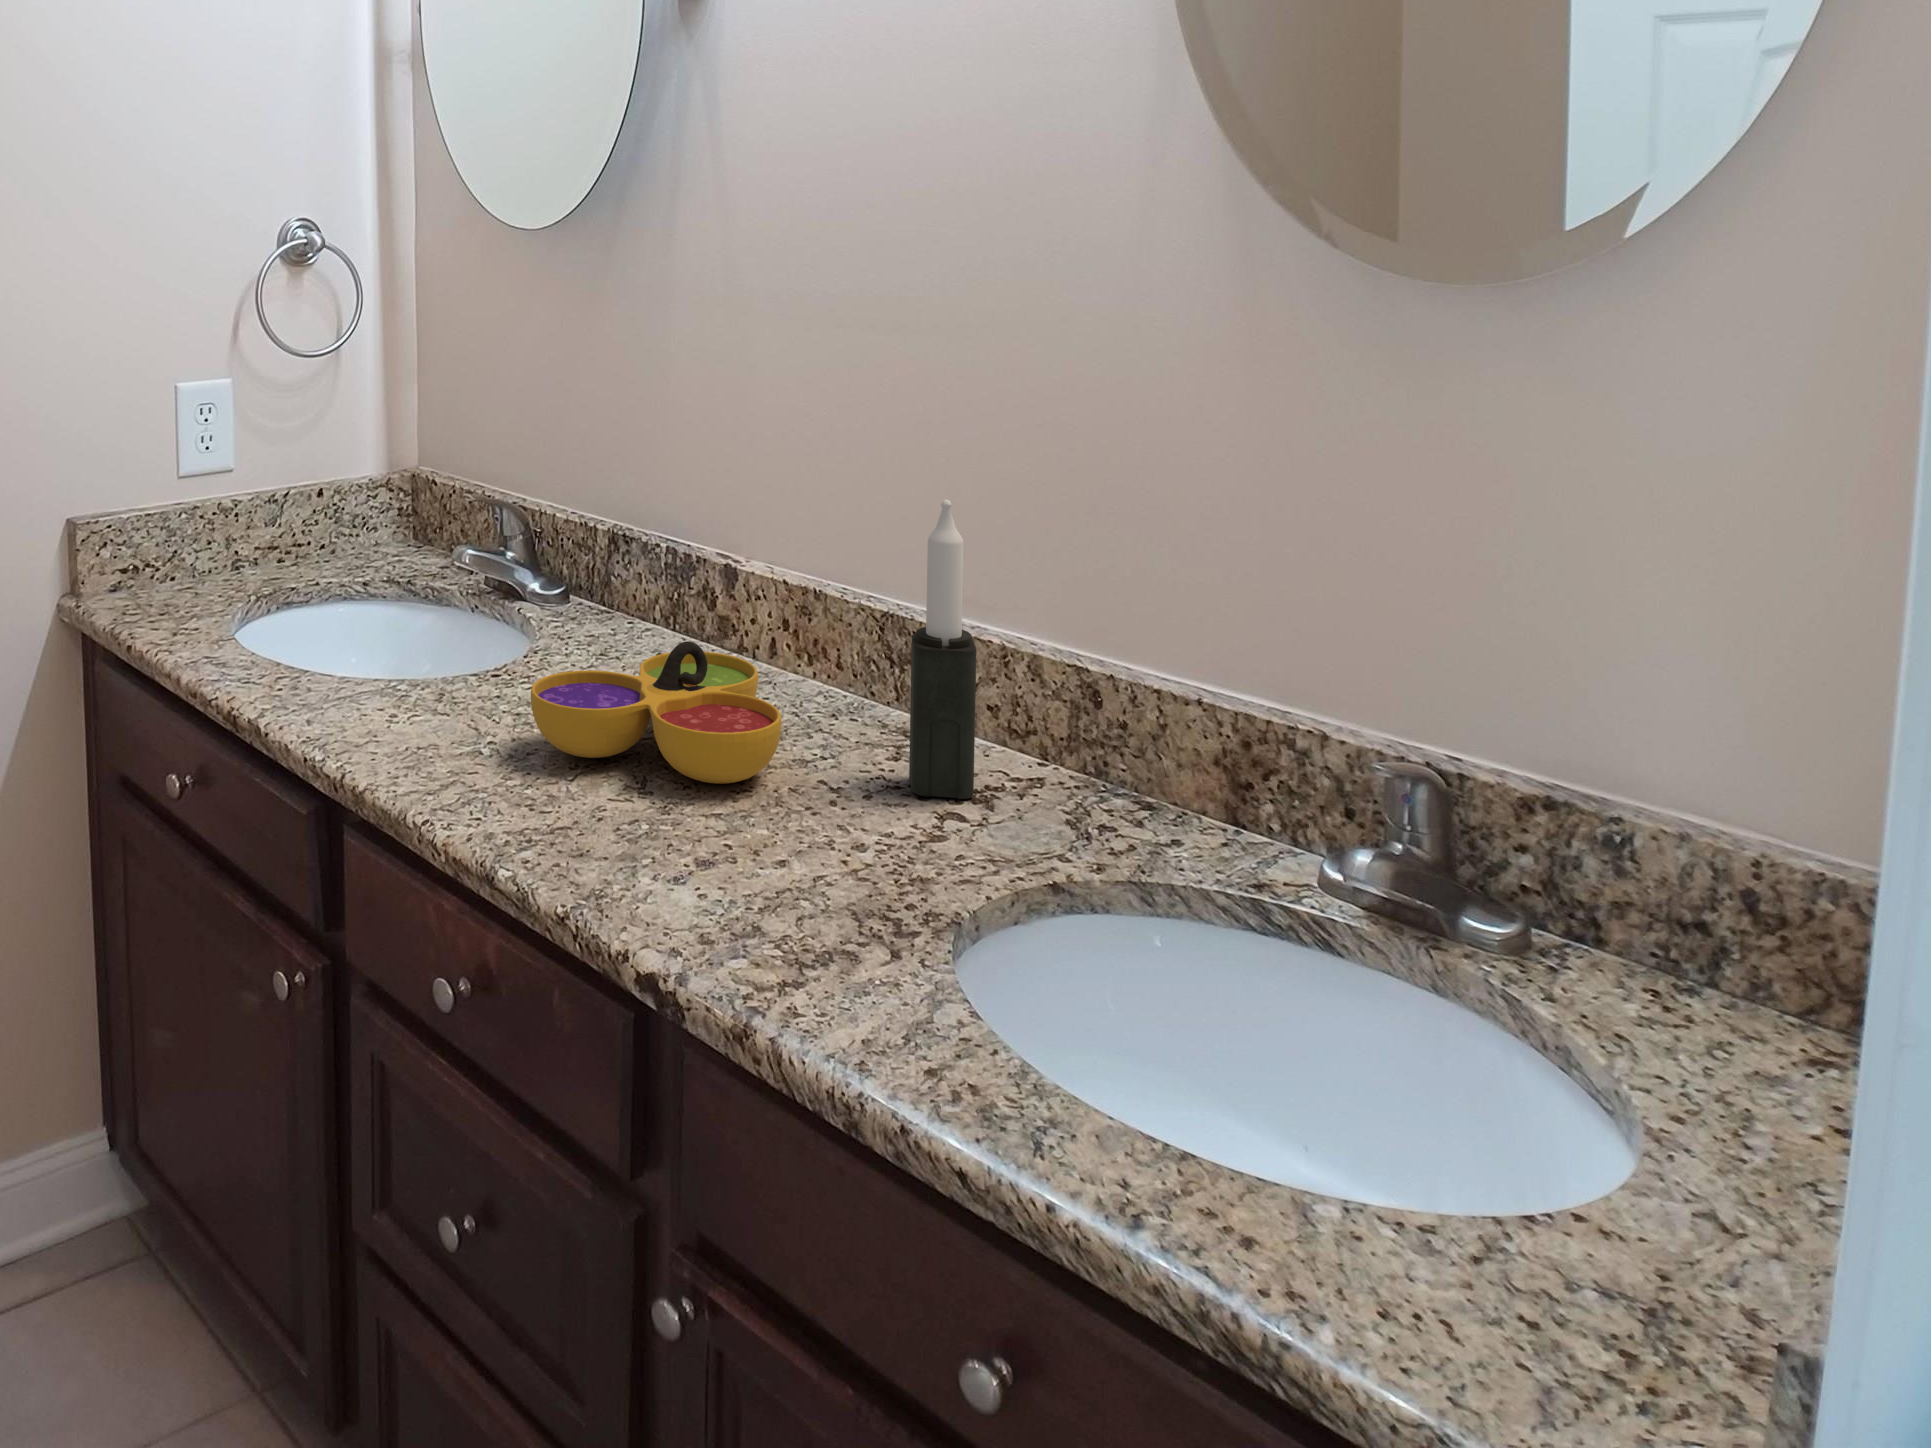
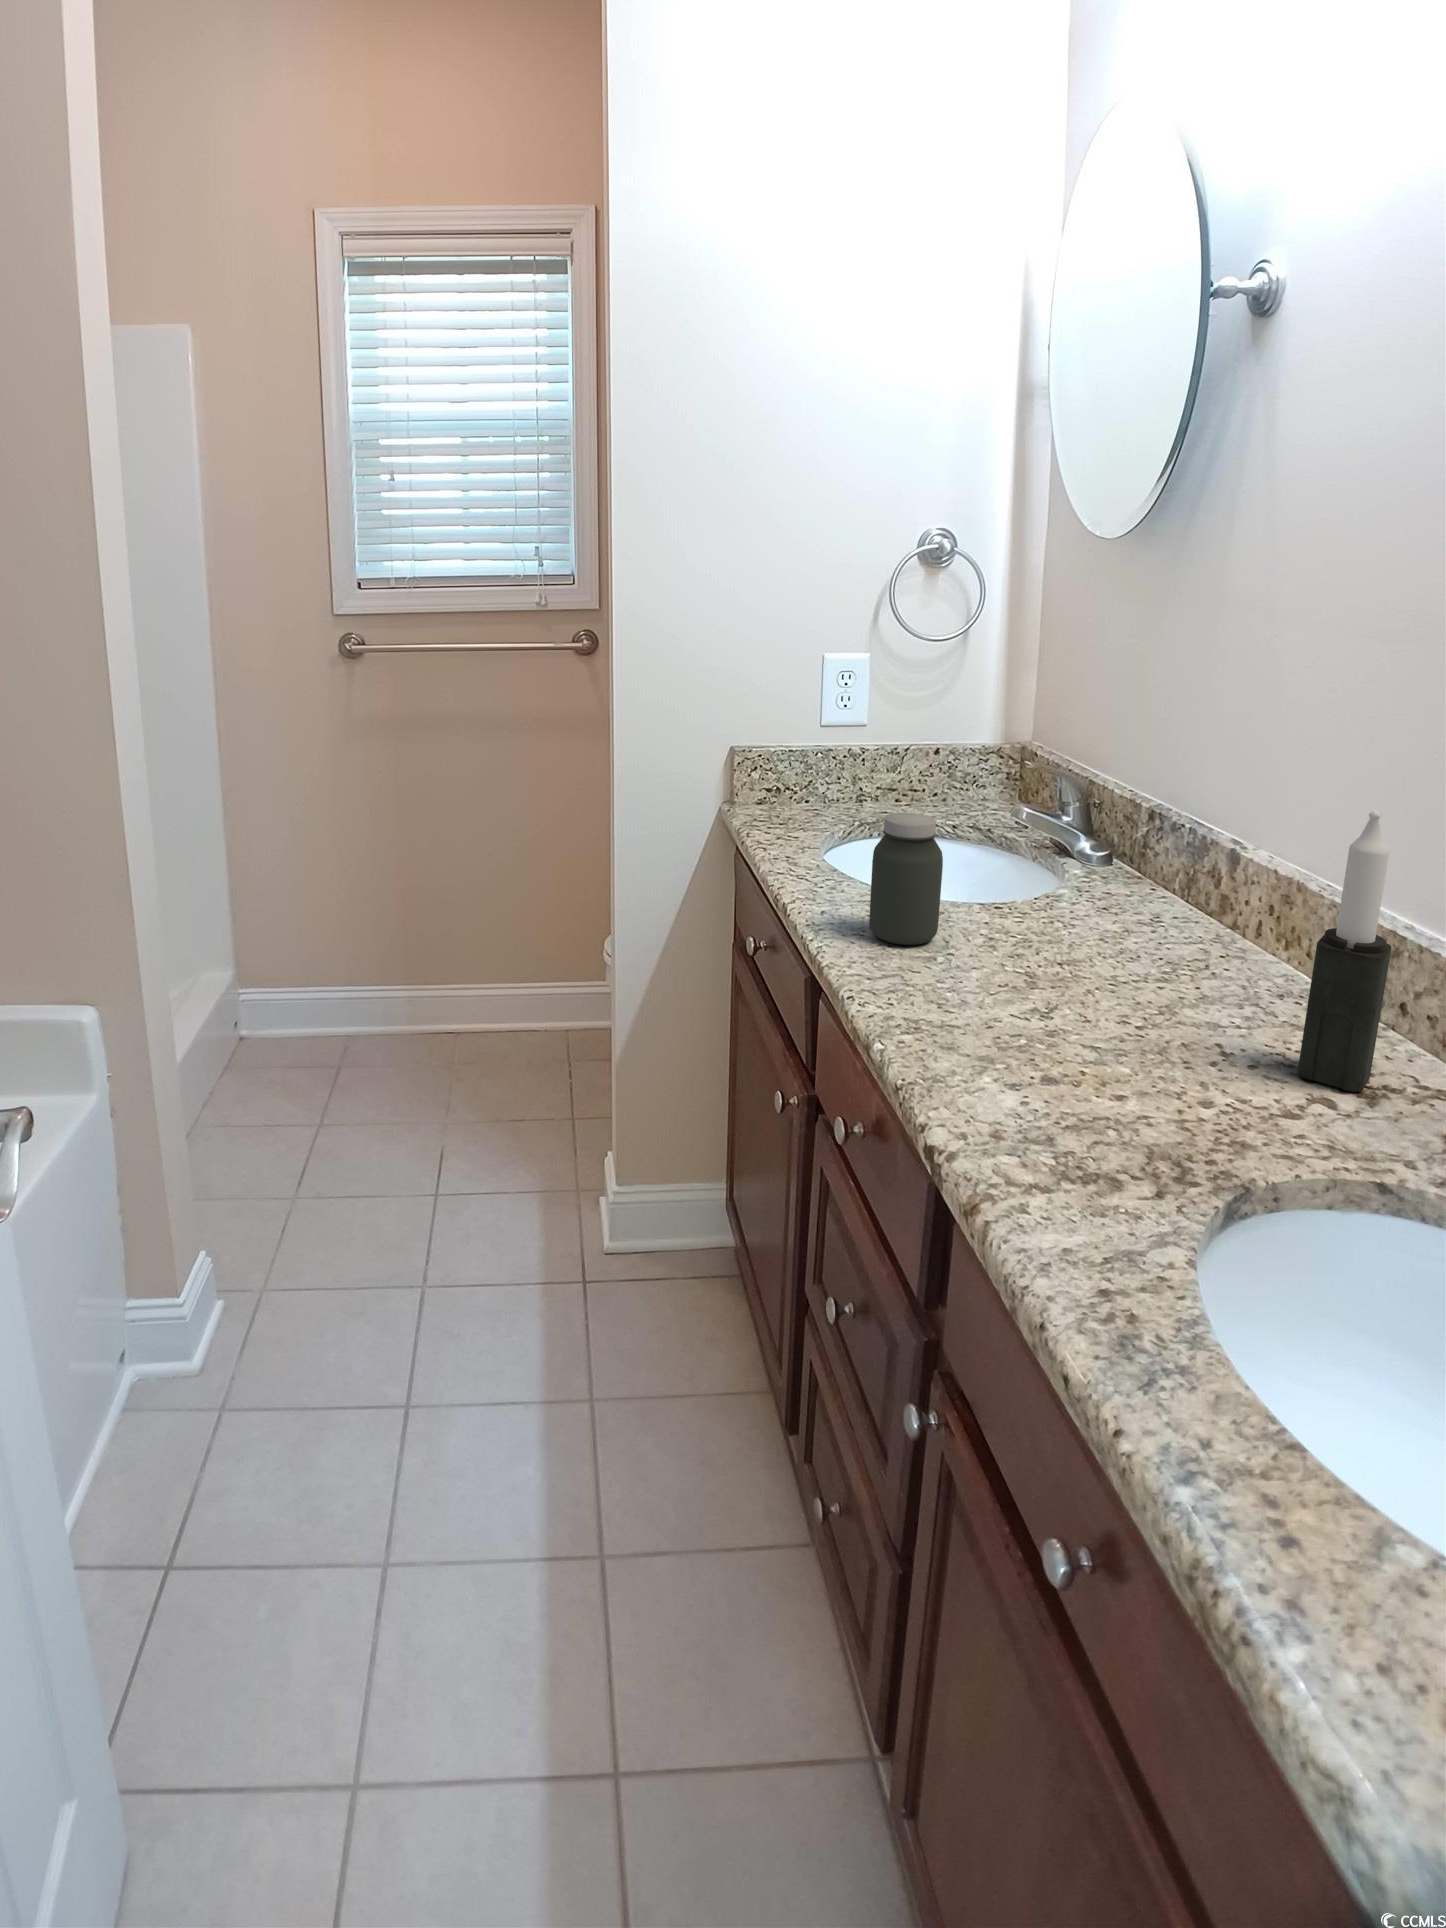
jar: none [382,572,468,743] -> present [869,813,943,945]
decorative bowl: present [531,641,781,784] -> none [973,903,1197,1026]

